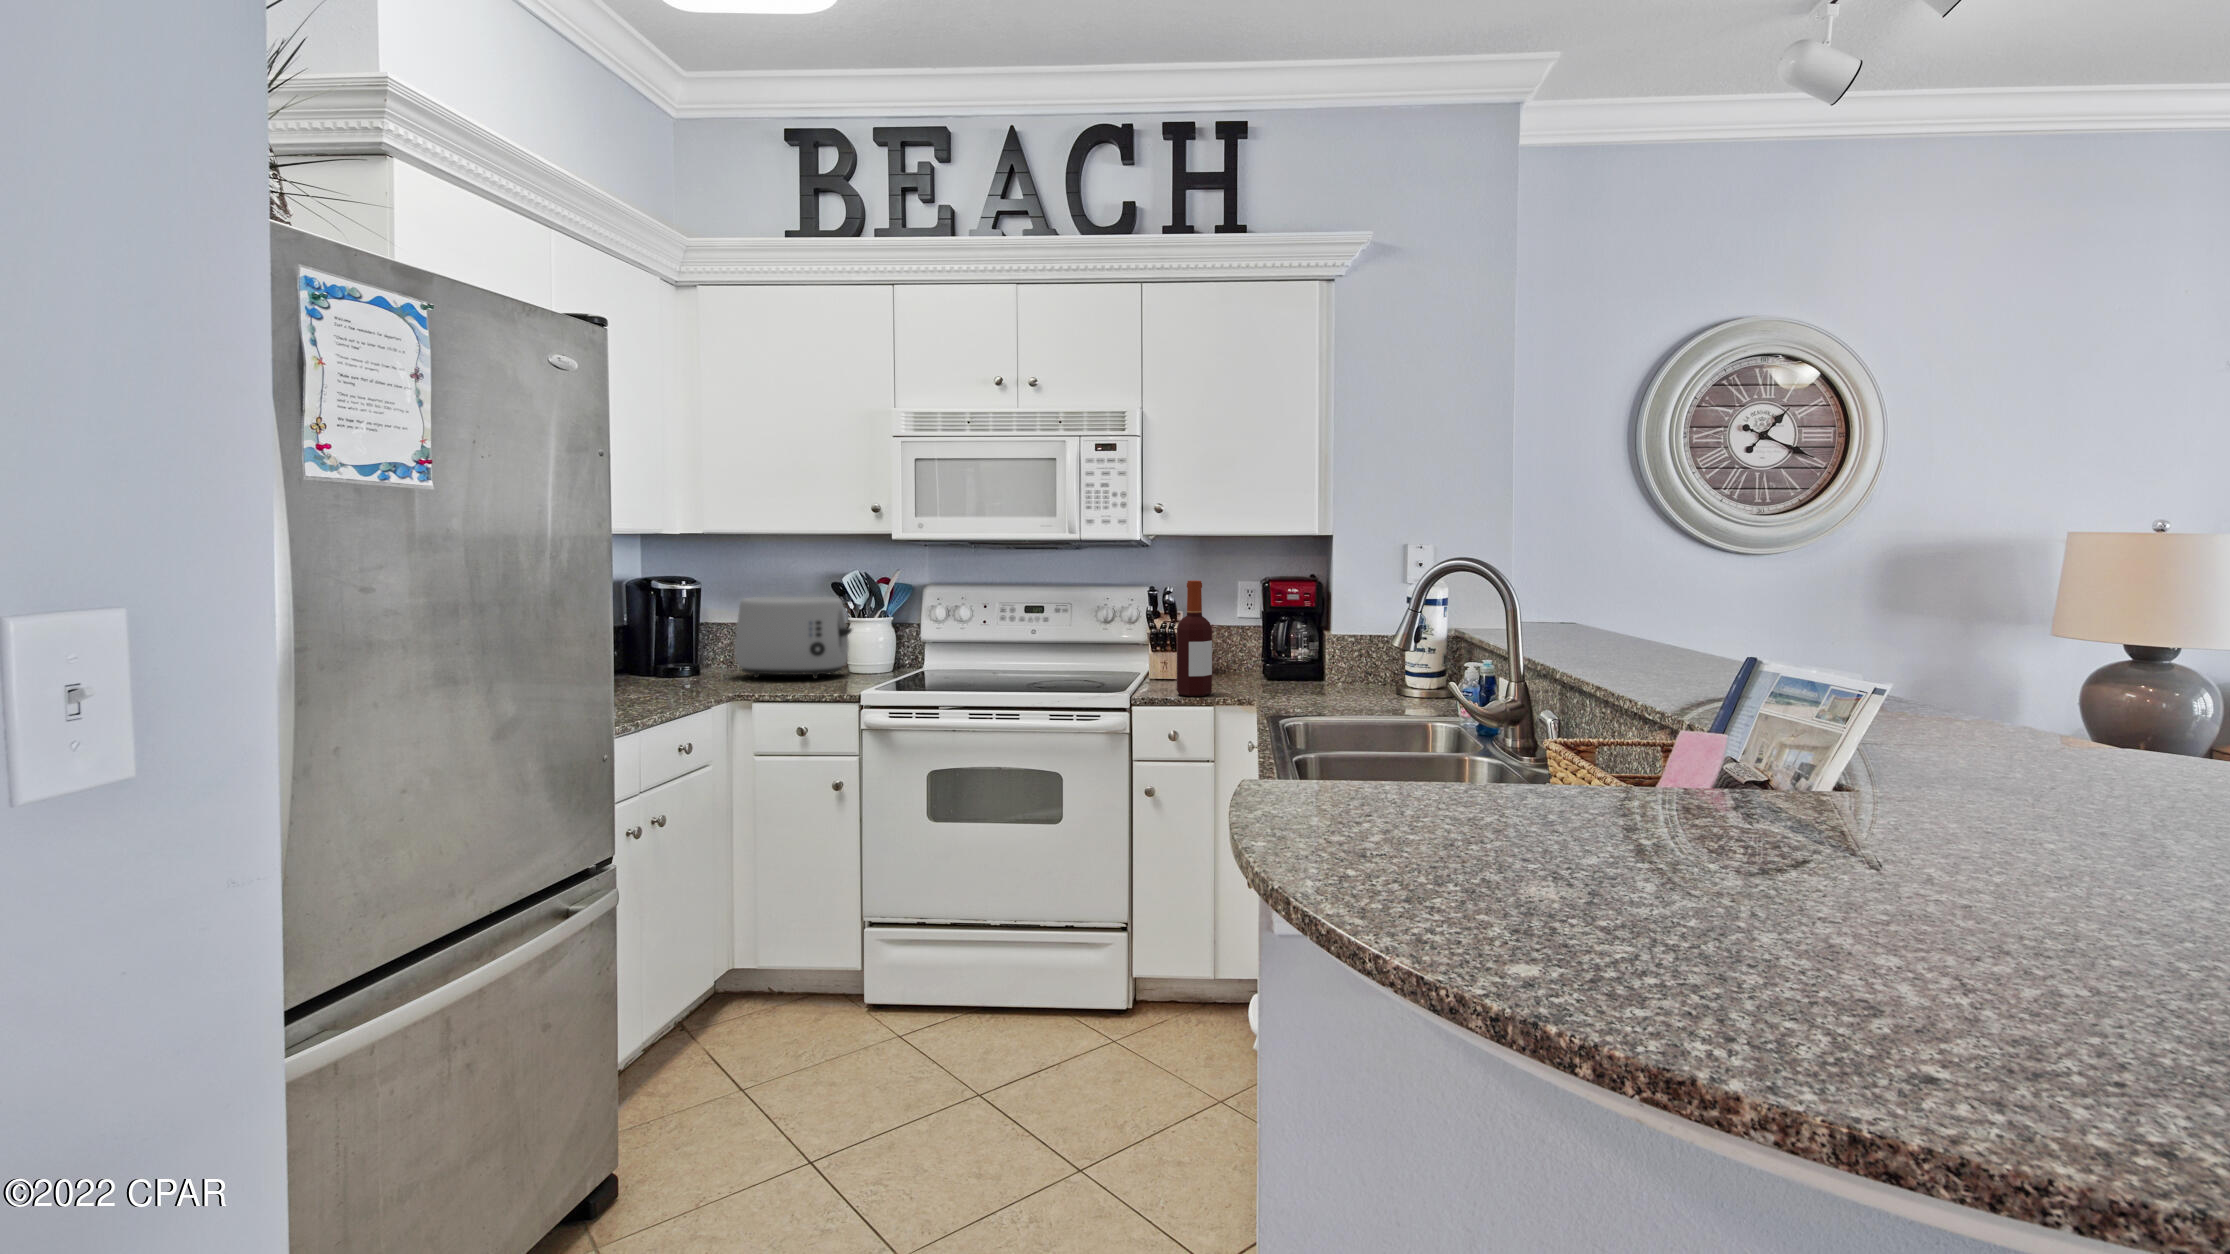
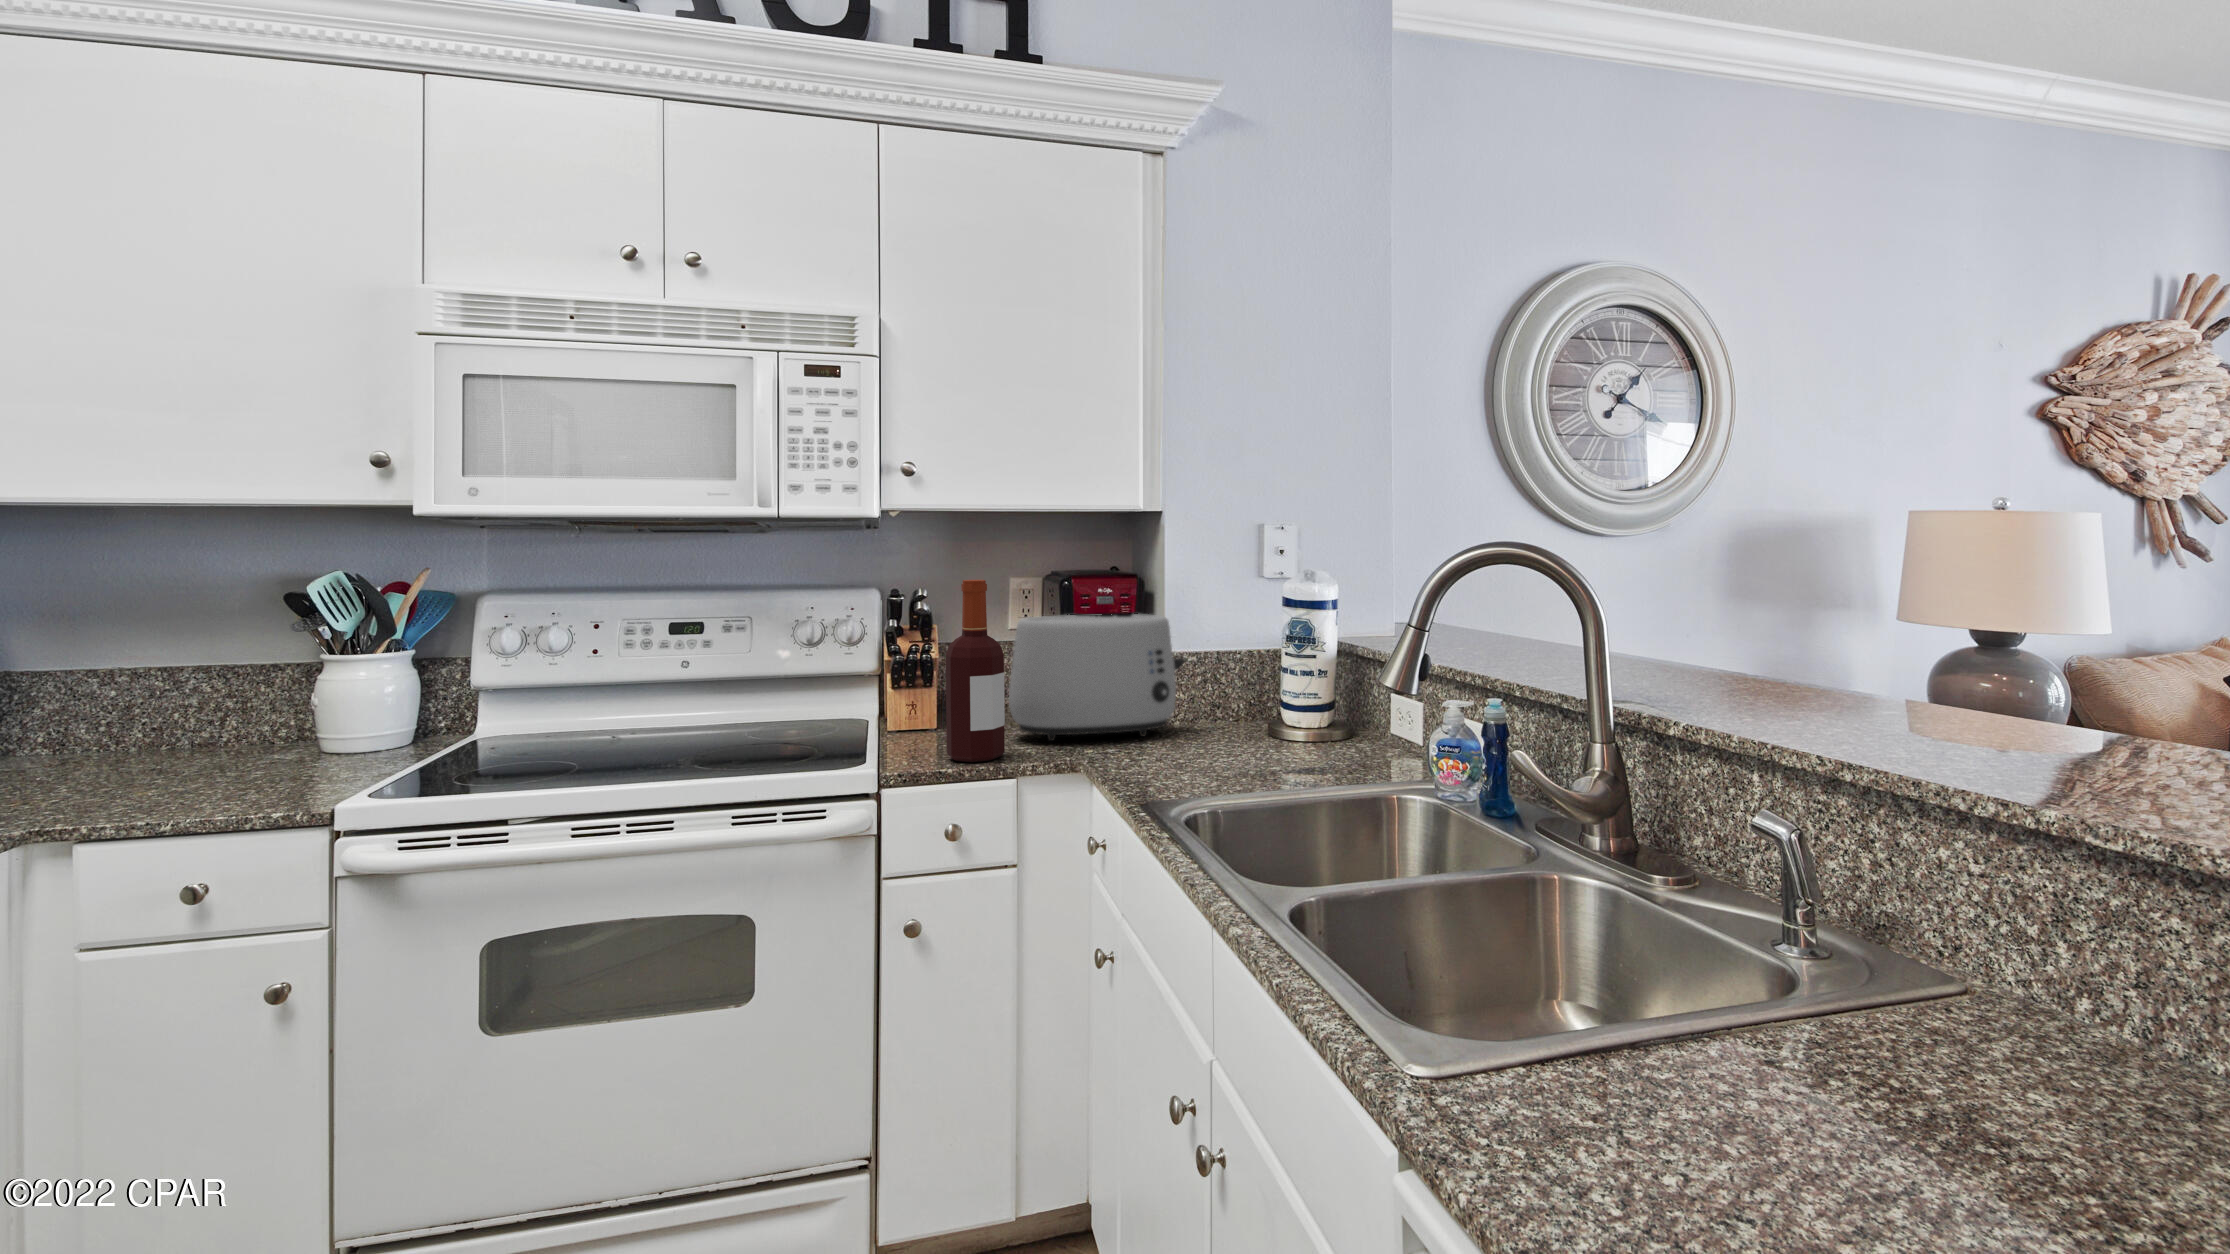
toaster: present [735,597,852,679] -> present [1009,614,1185,741]

